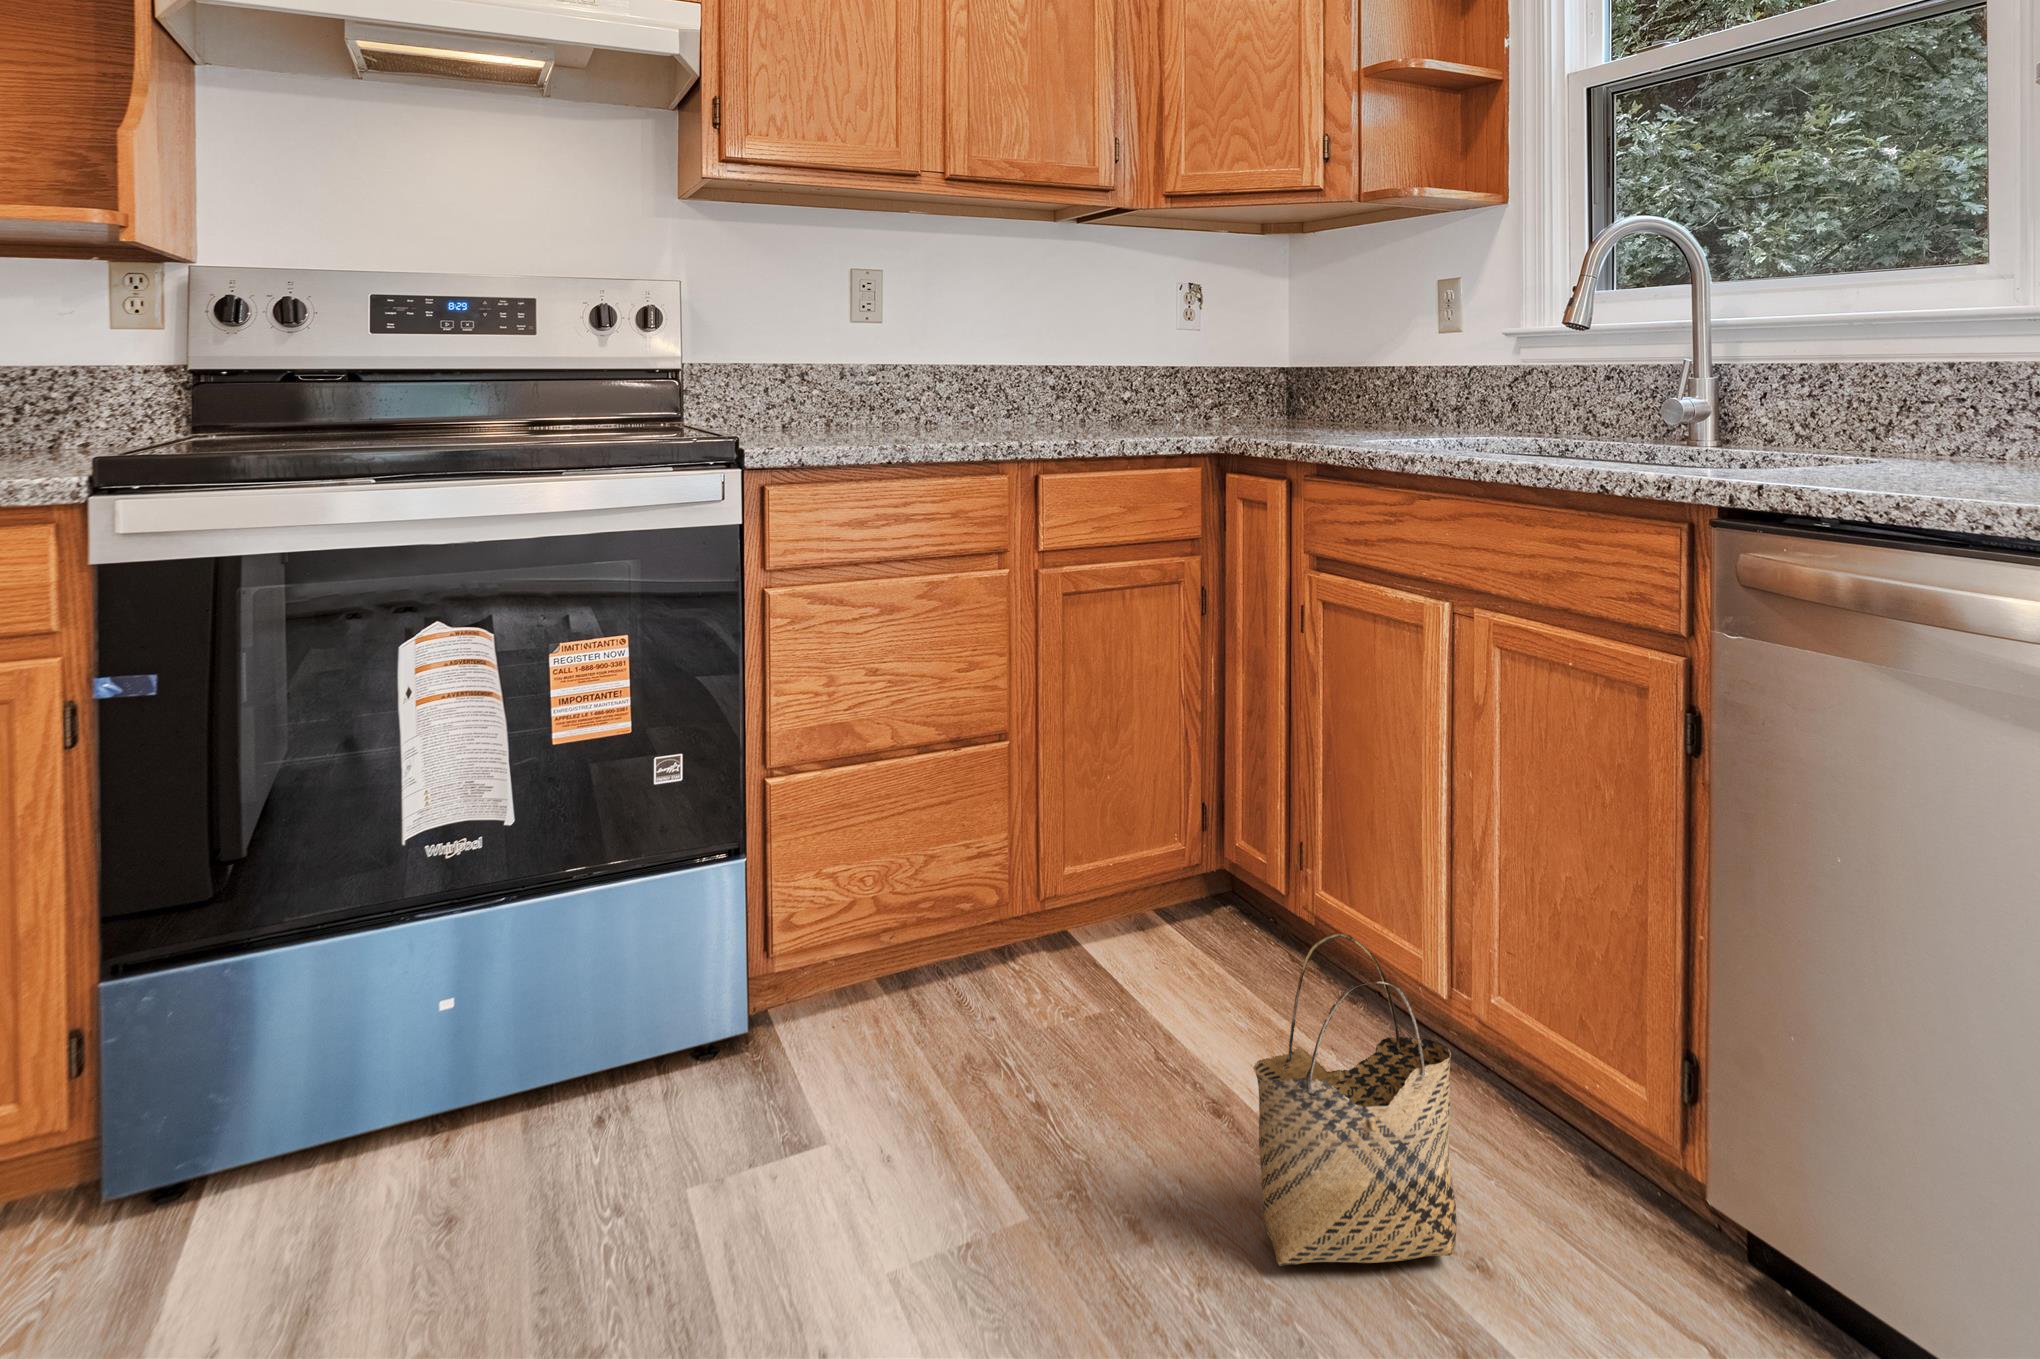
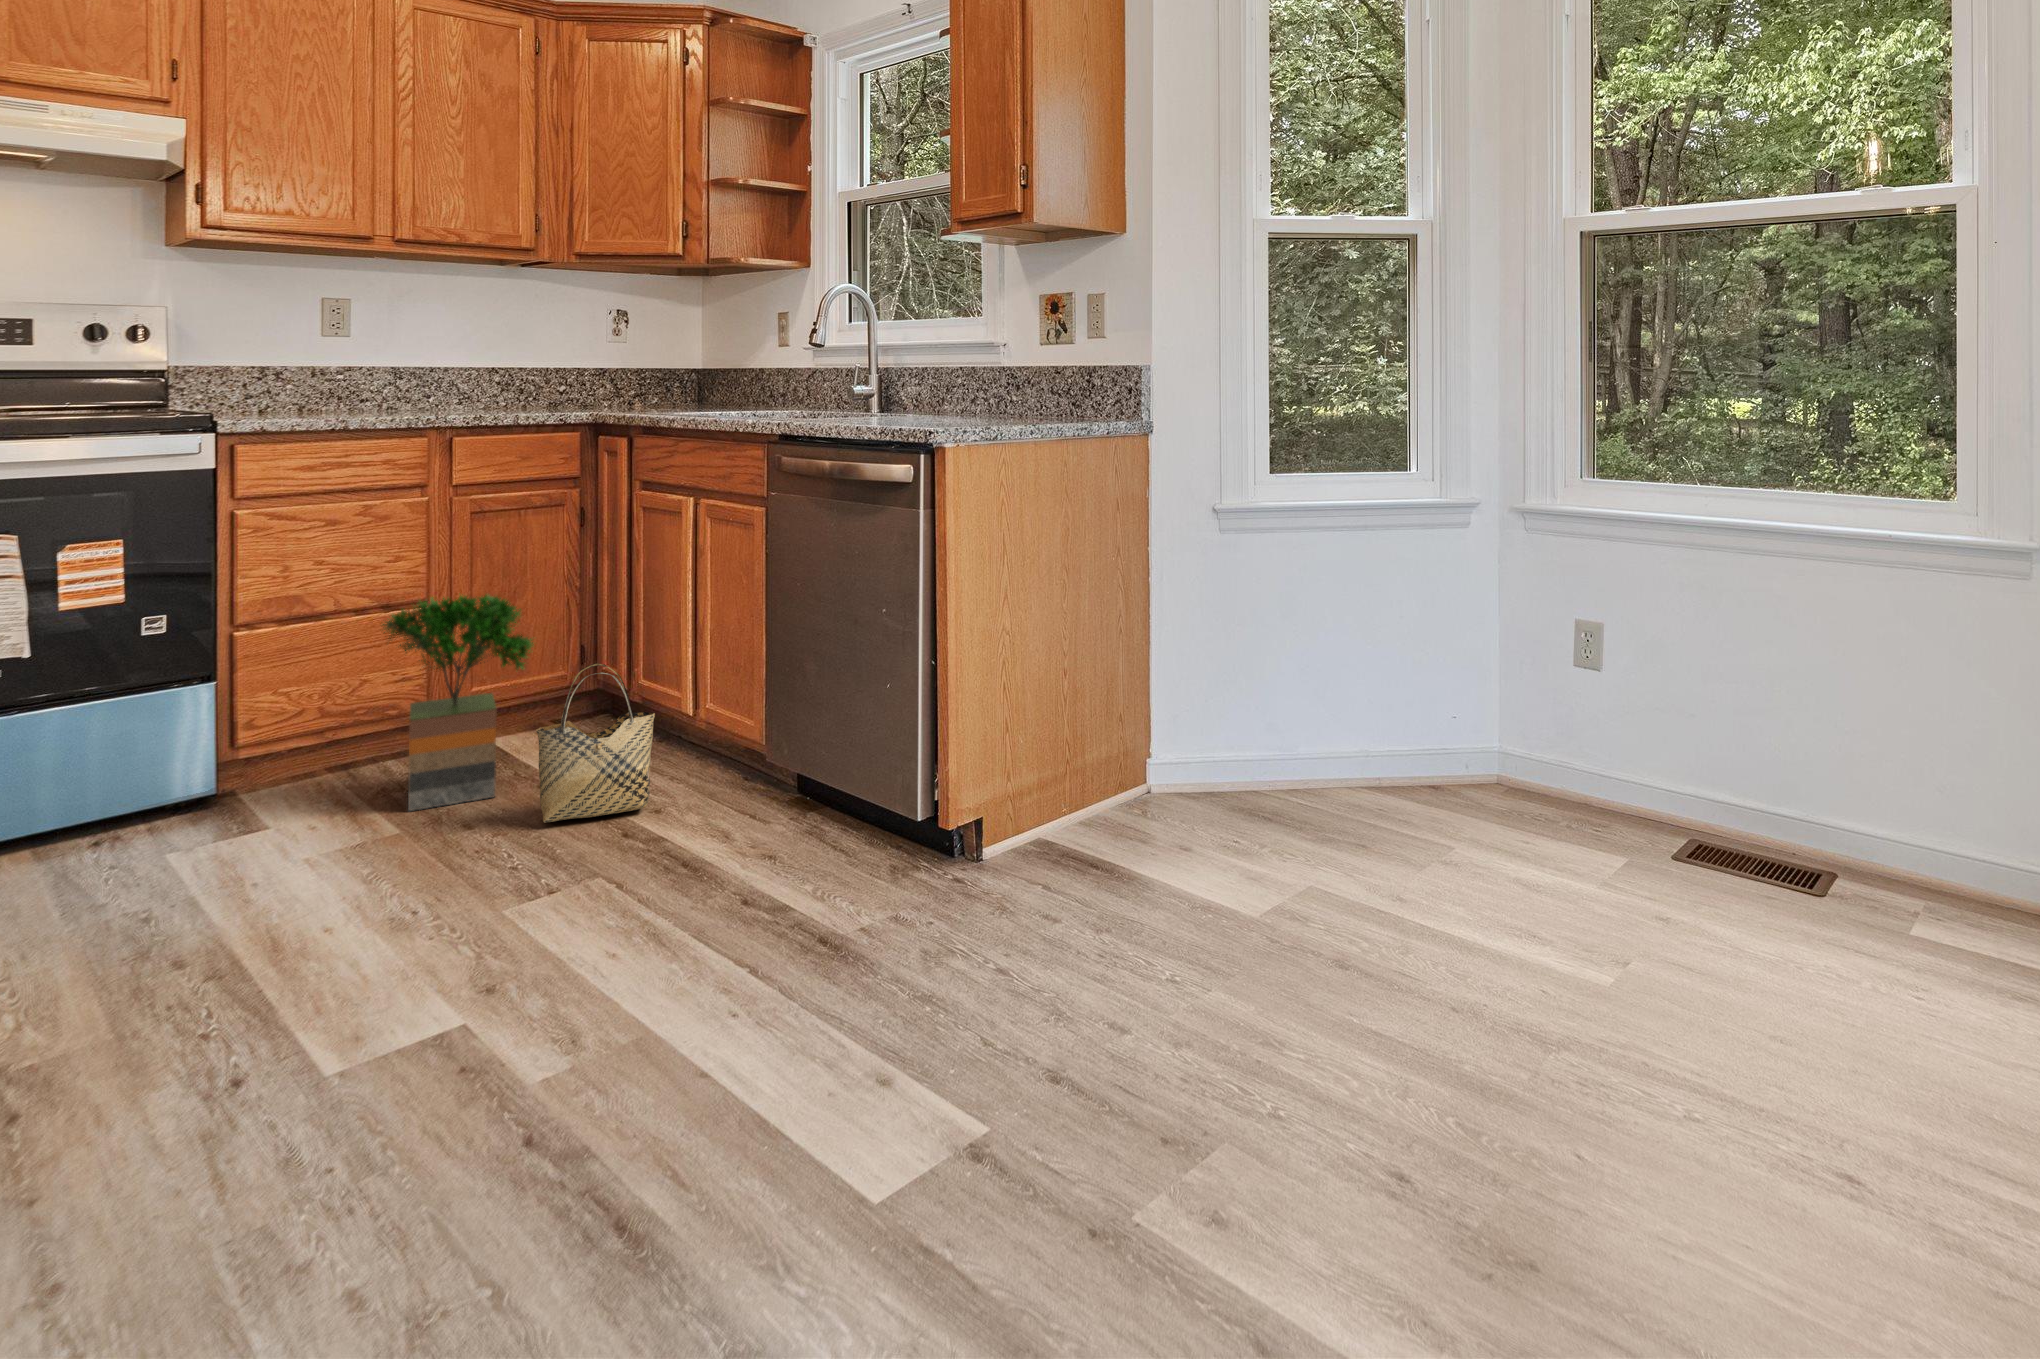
potted tree: none [969,747,1211,1145] -> present [383,595,534,811]

